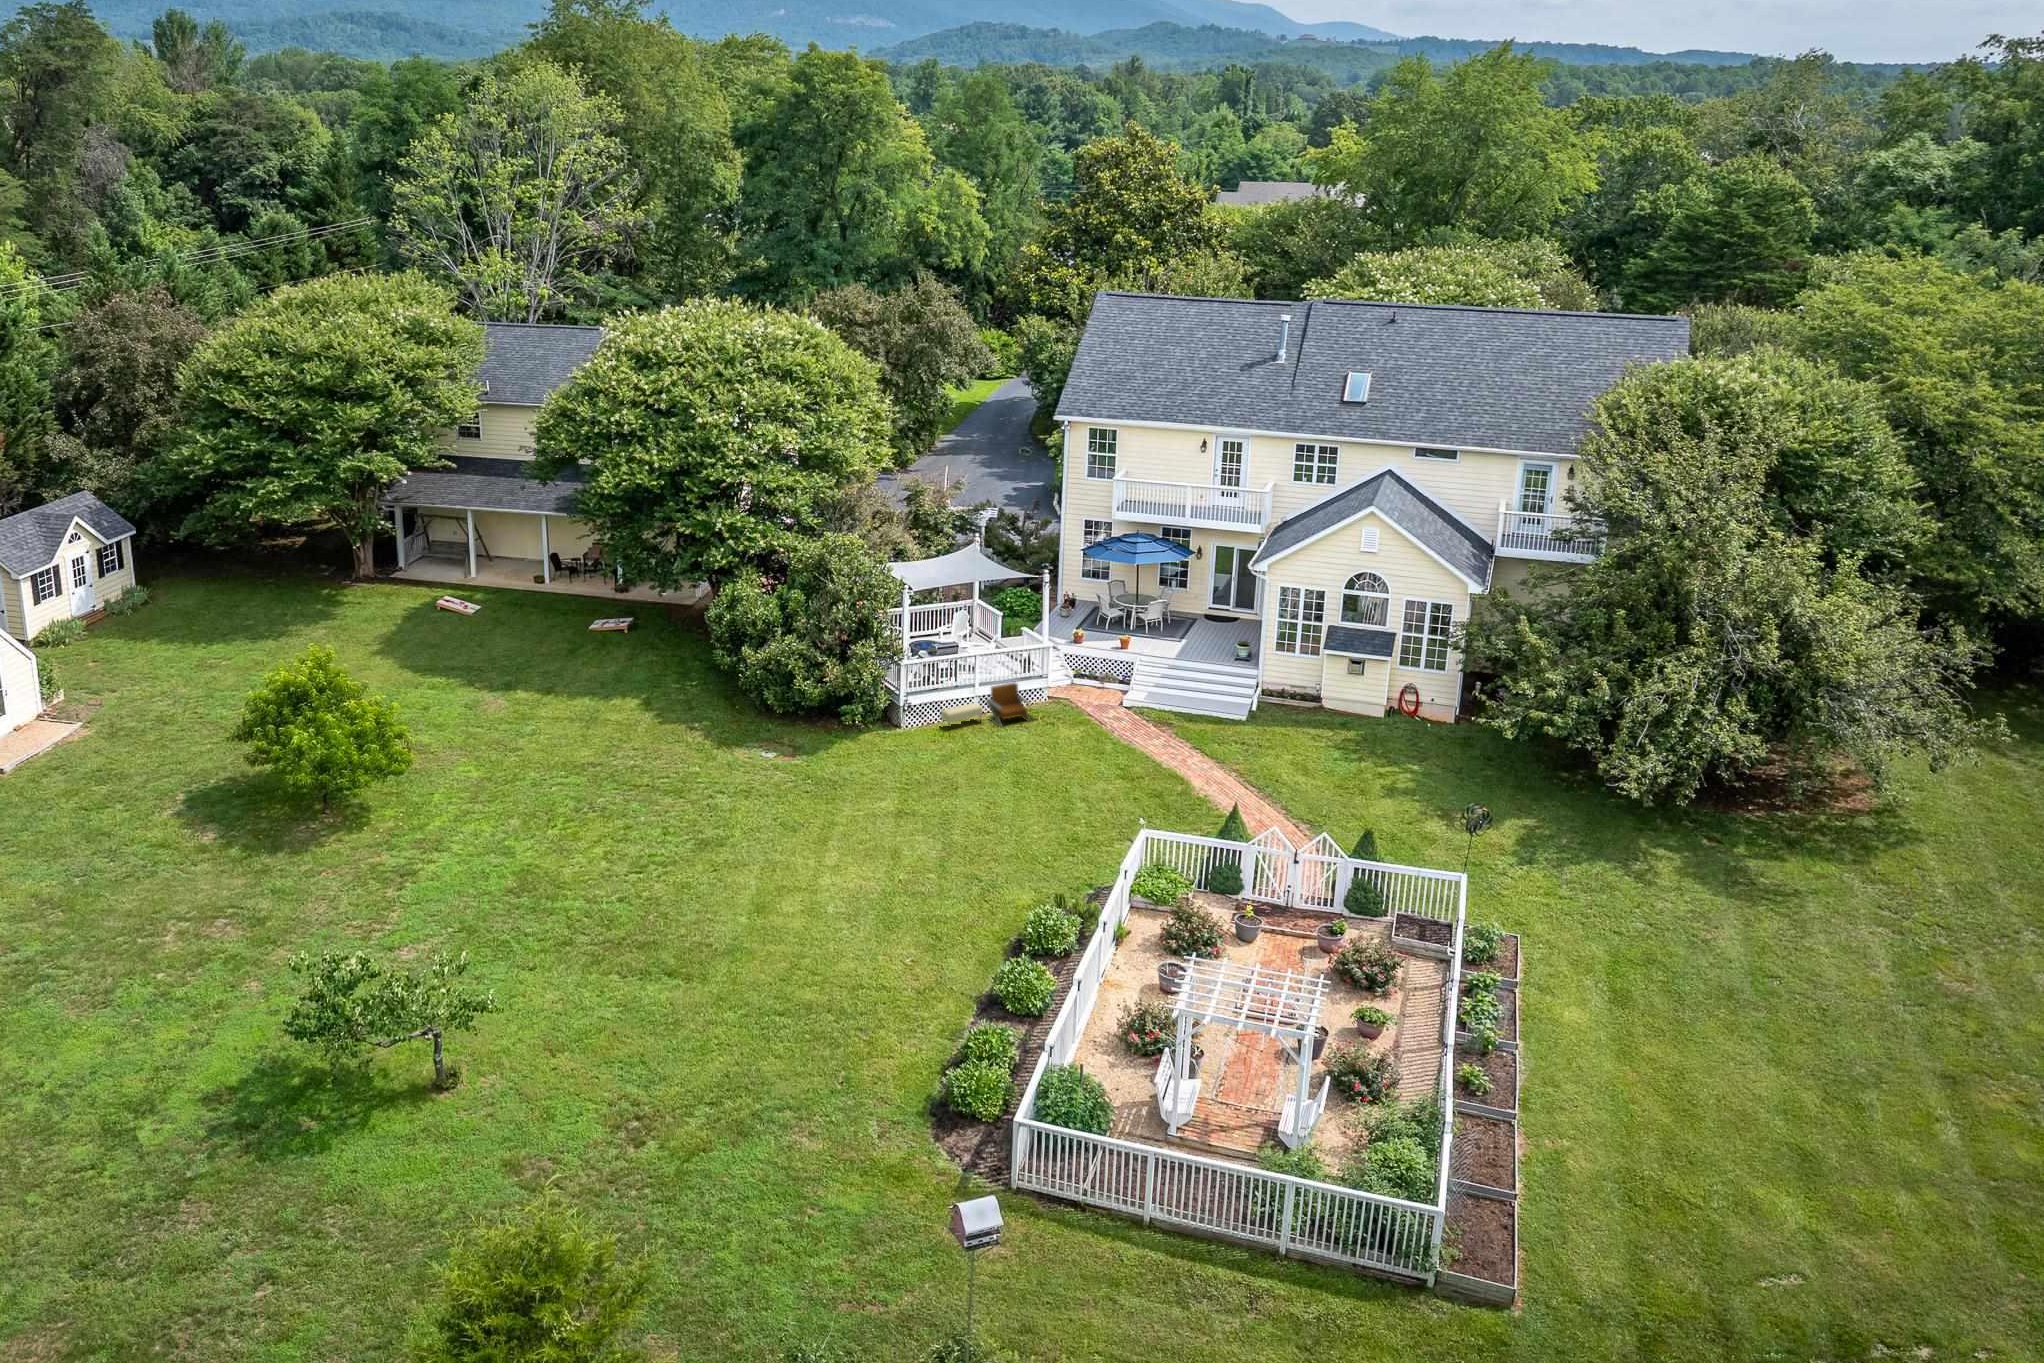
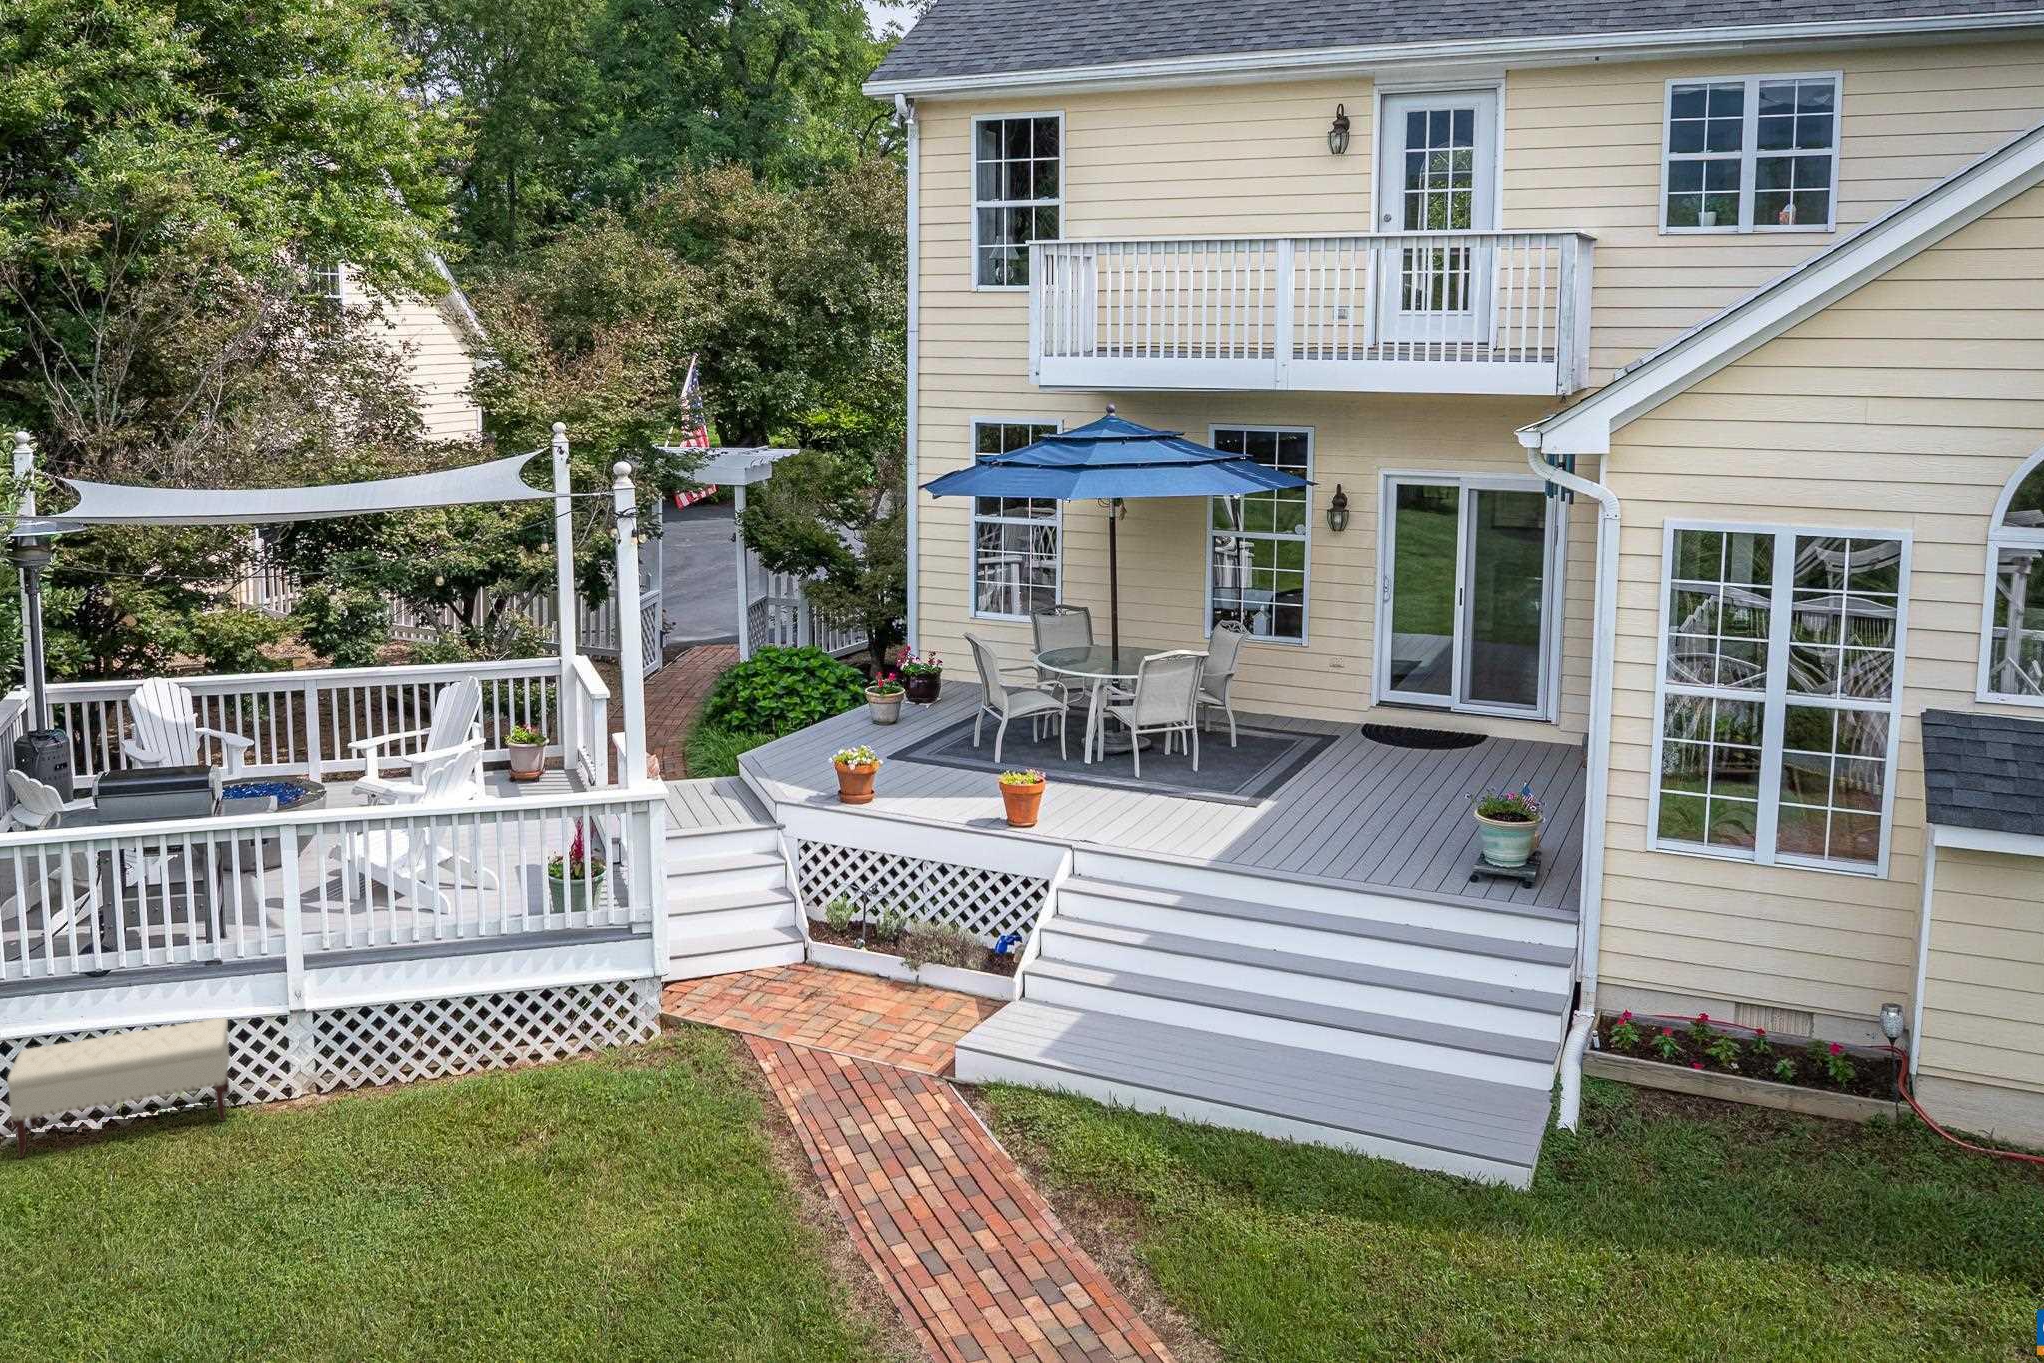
lounge chair: present [986,682,1031,727] -> none [257,930,455,1154]

